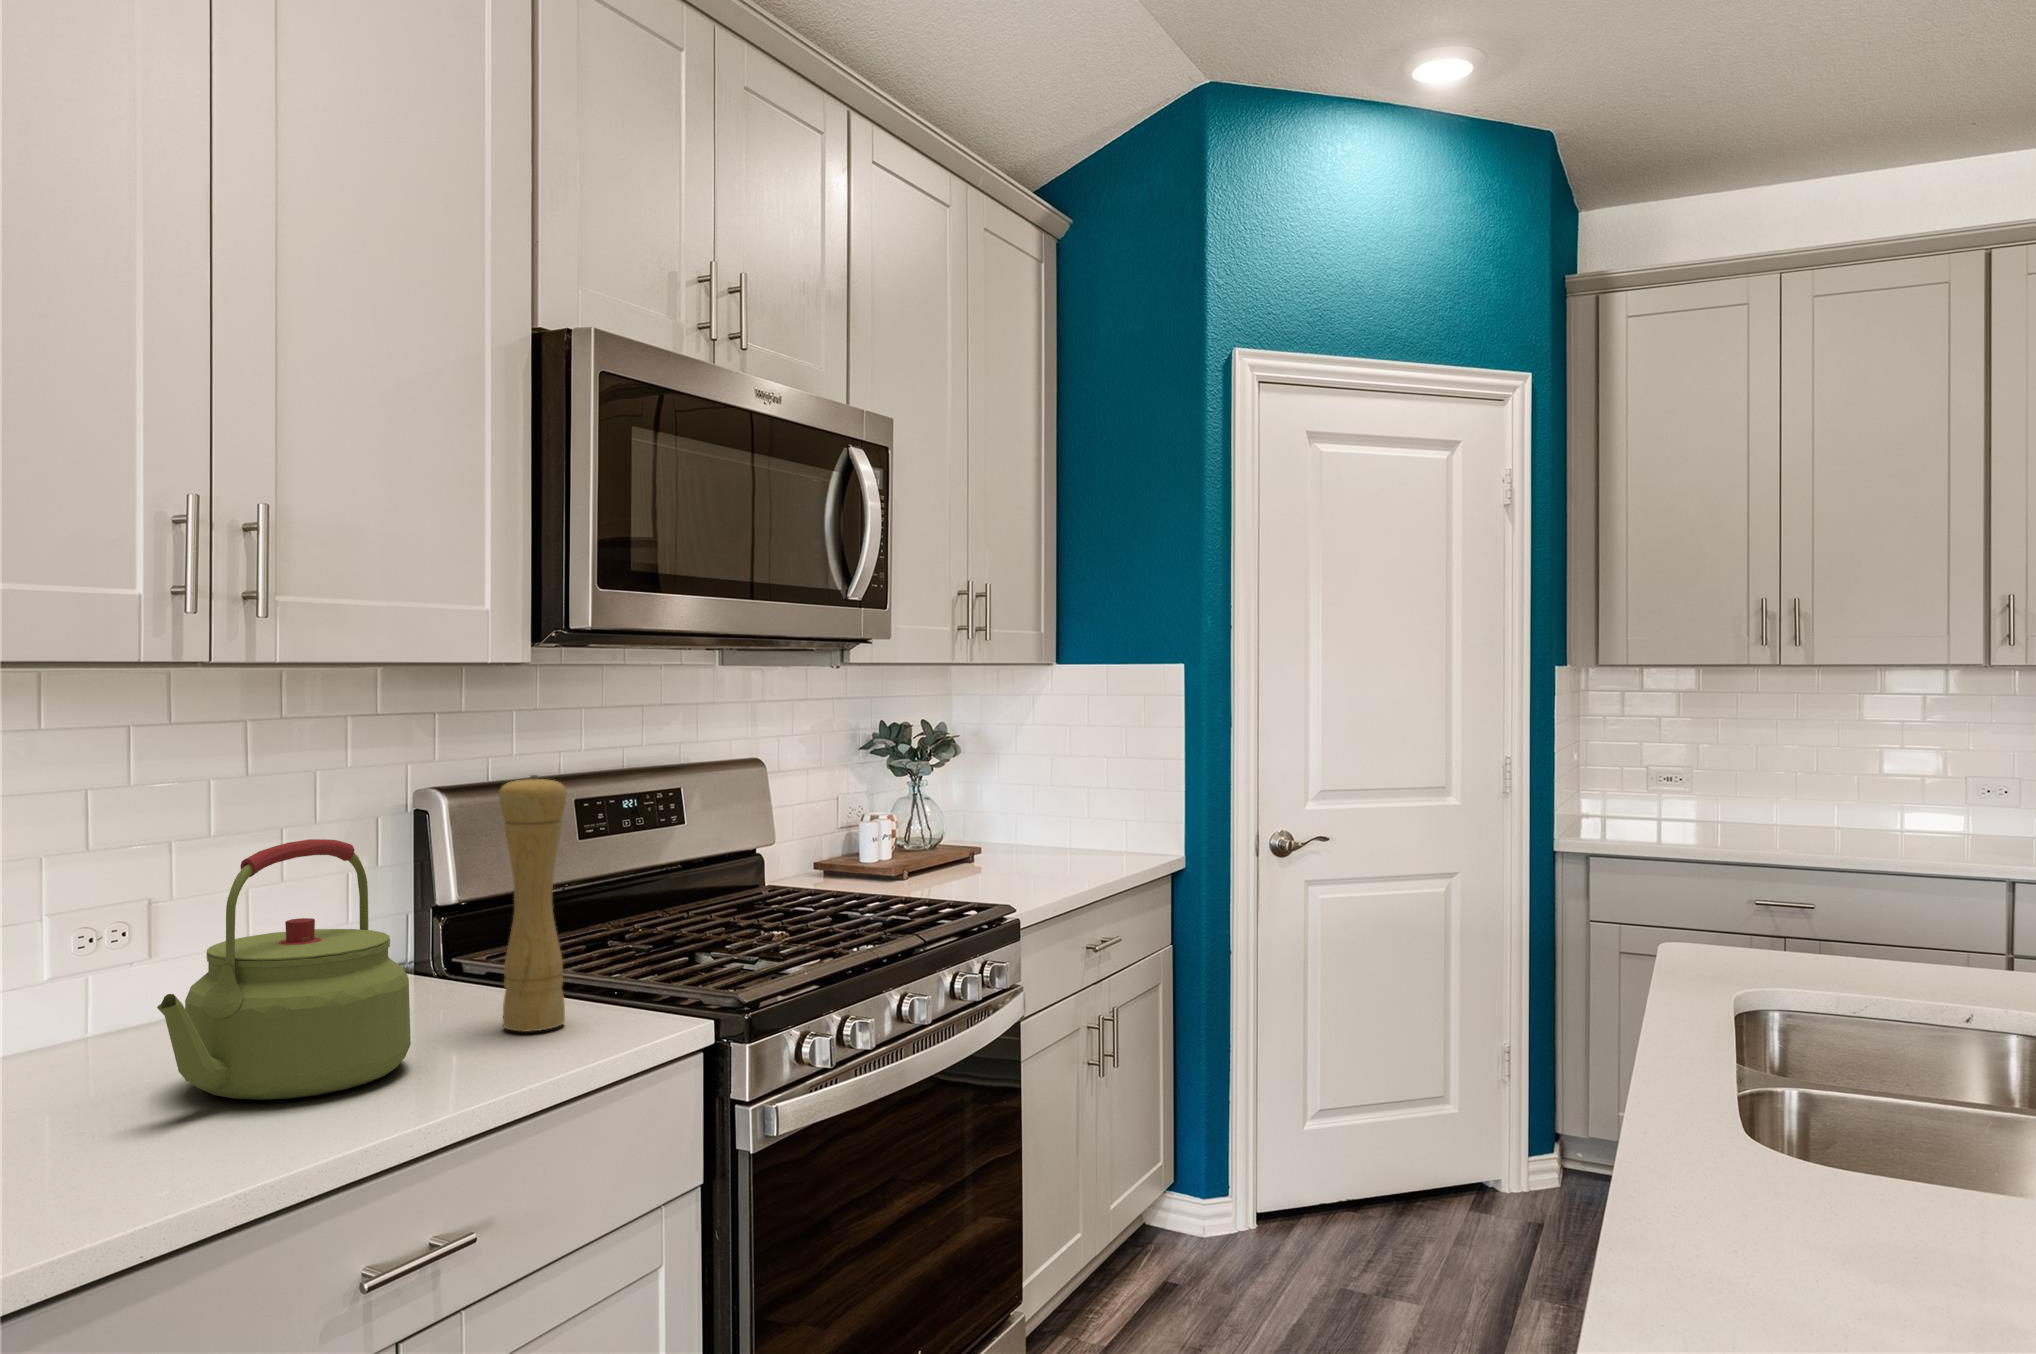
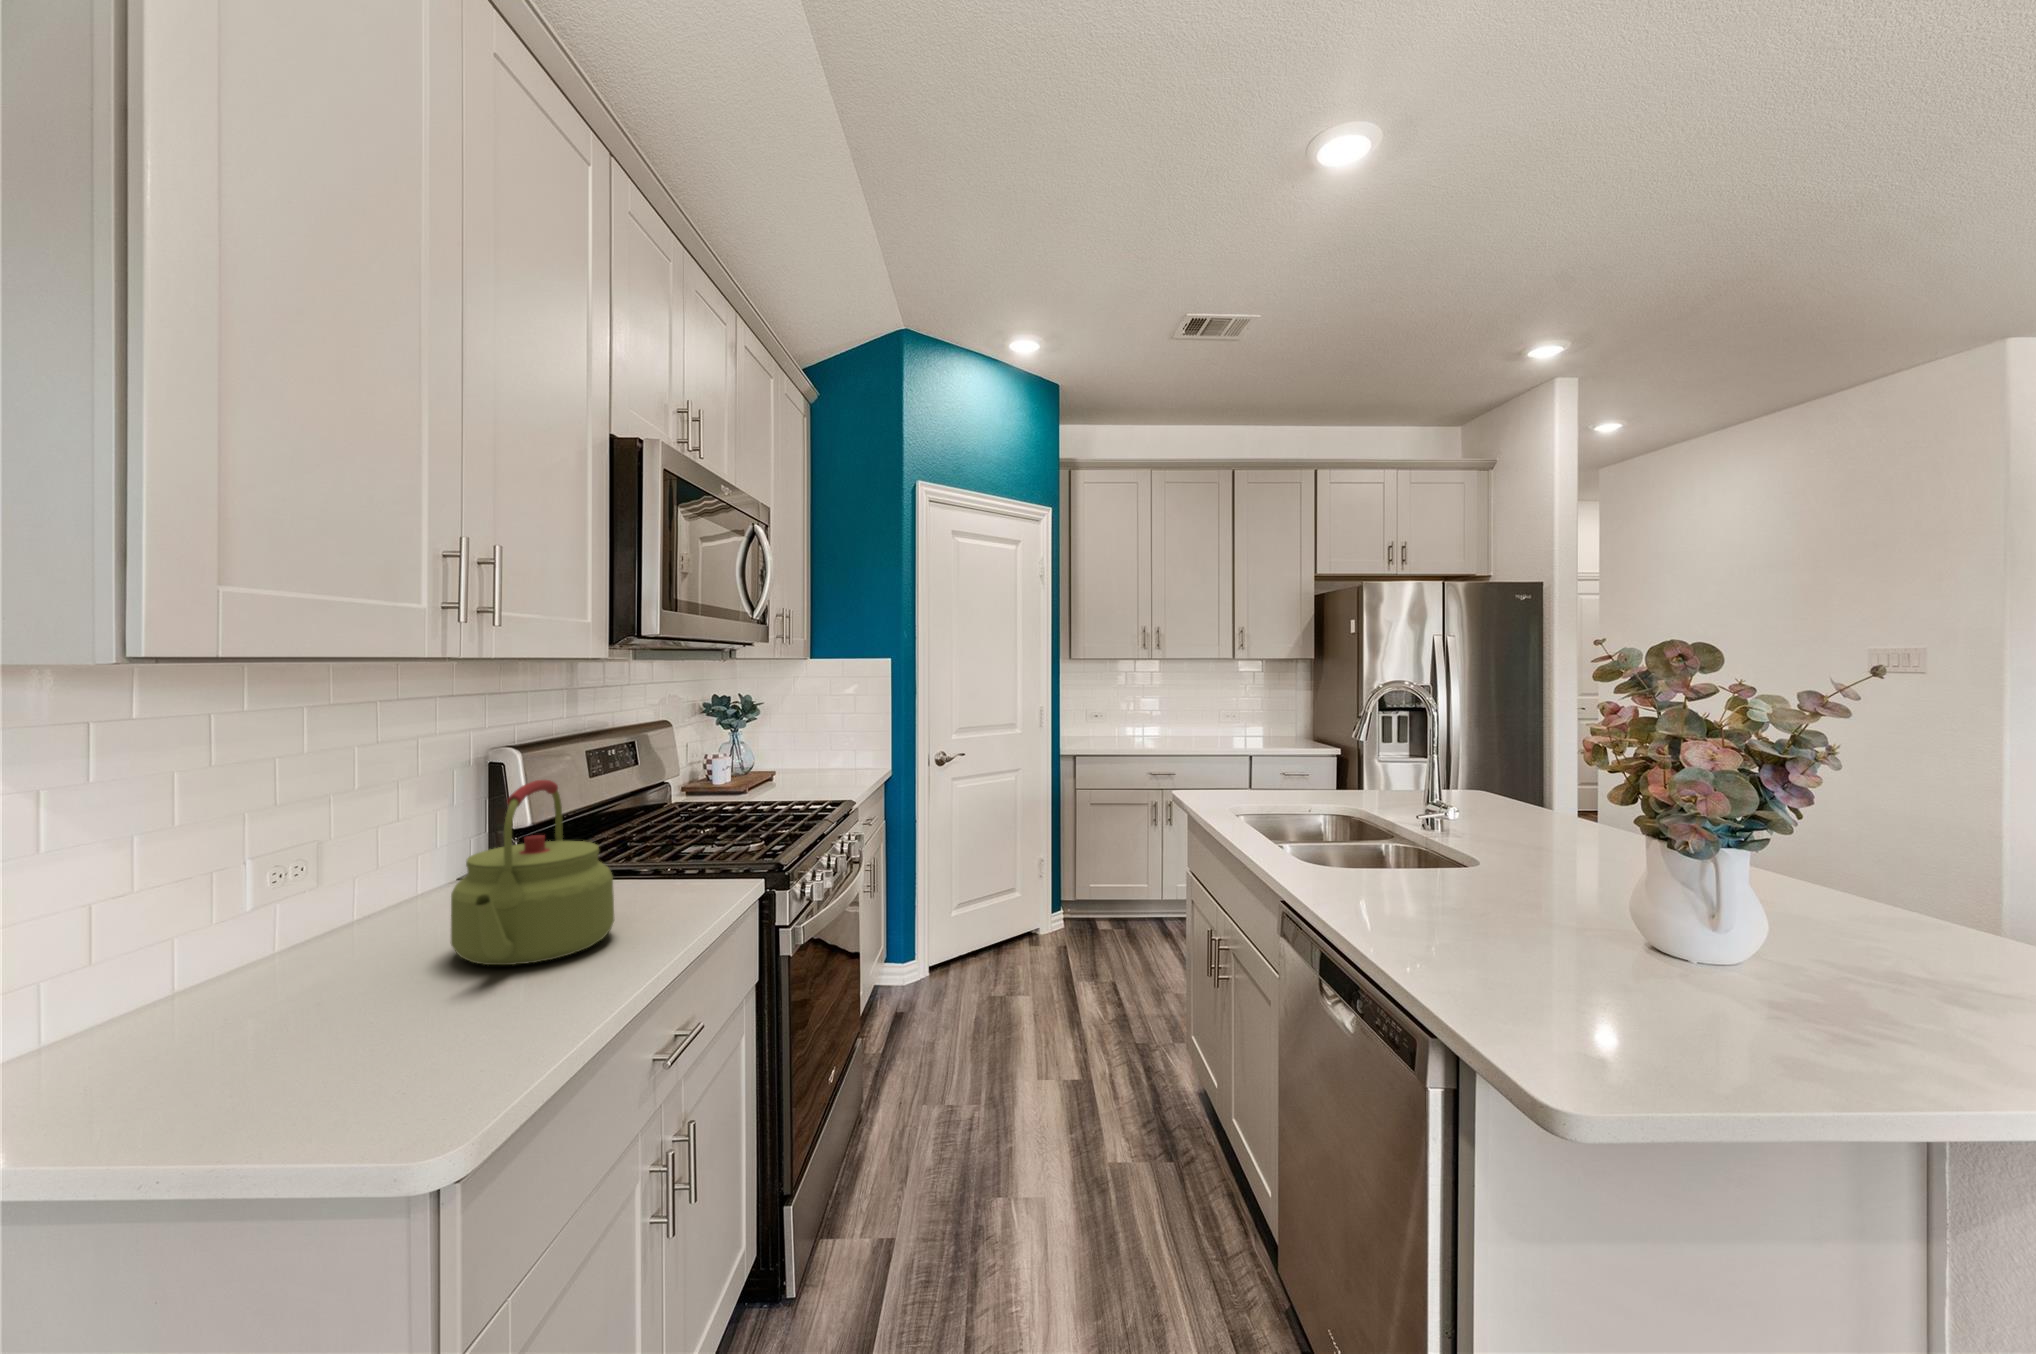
pepper mill: present [499,775,566,1032] -> none [630,731,676,900]

